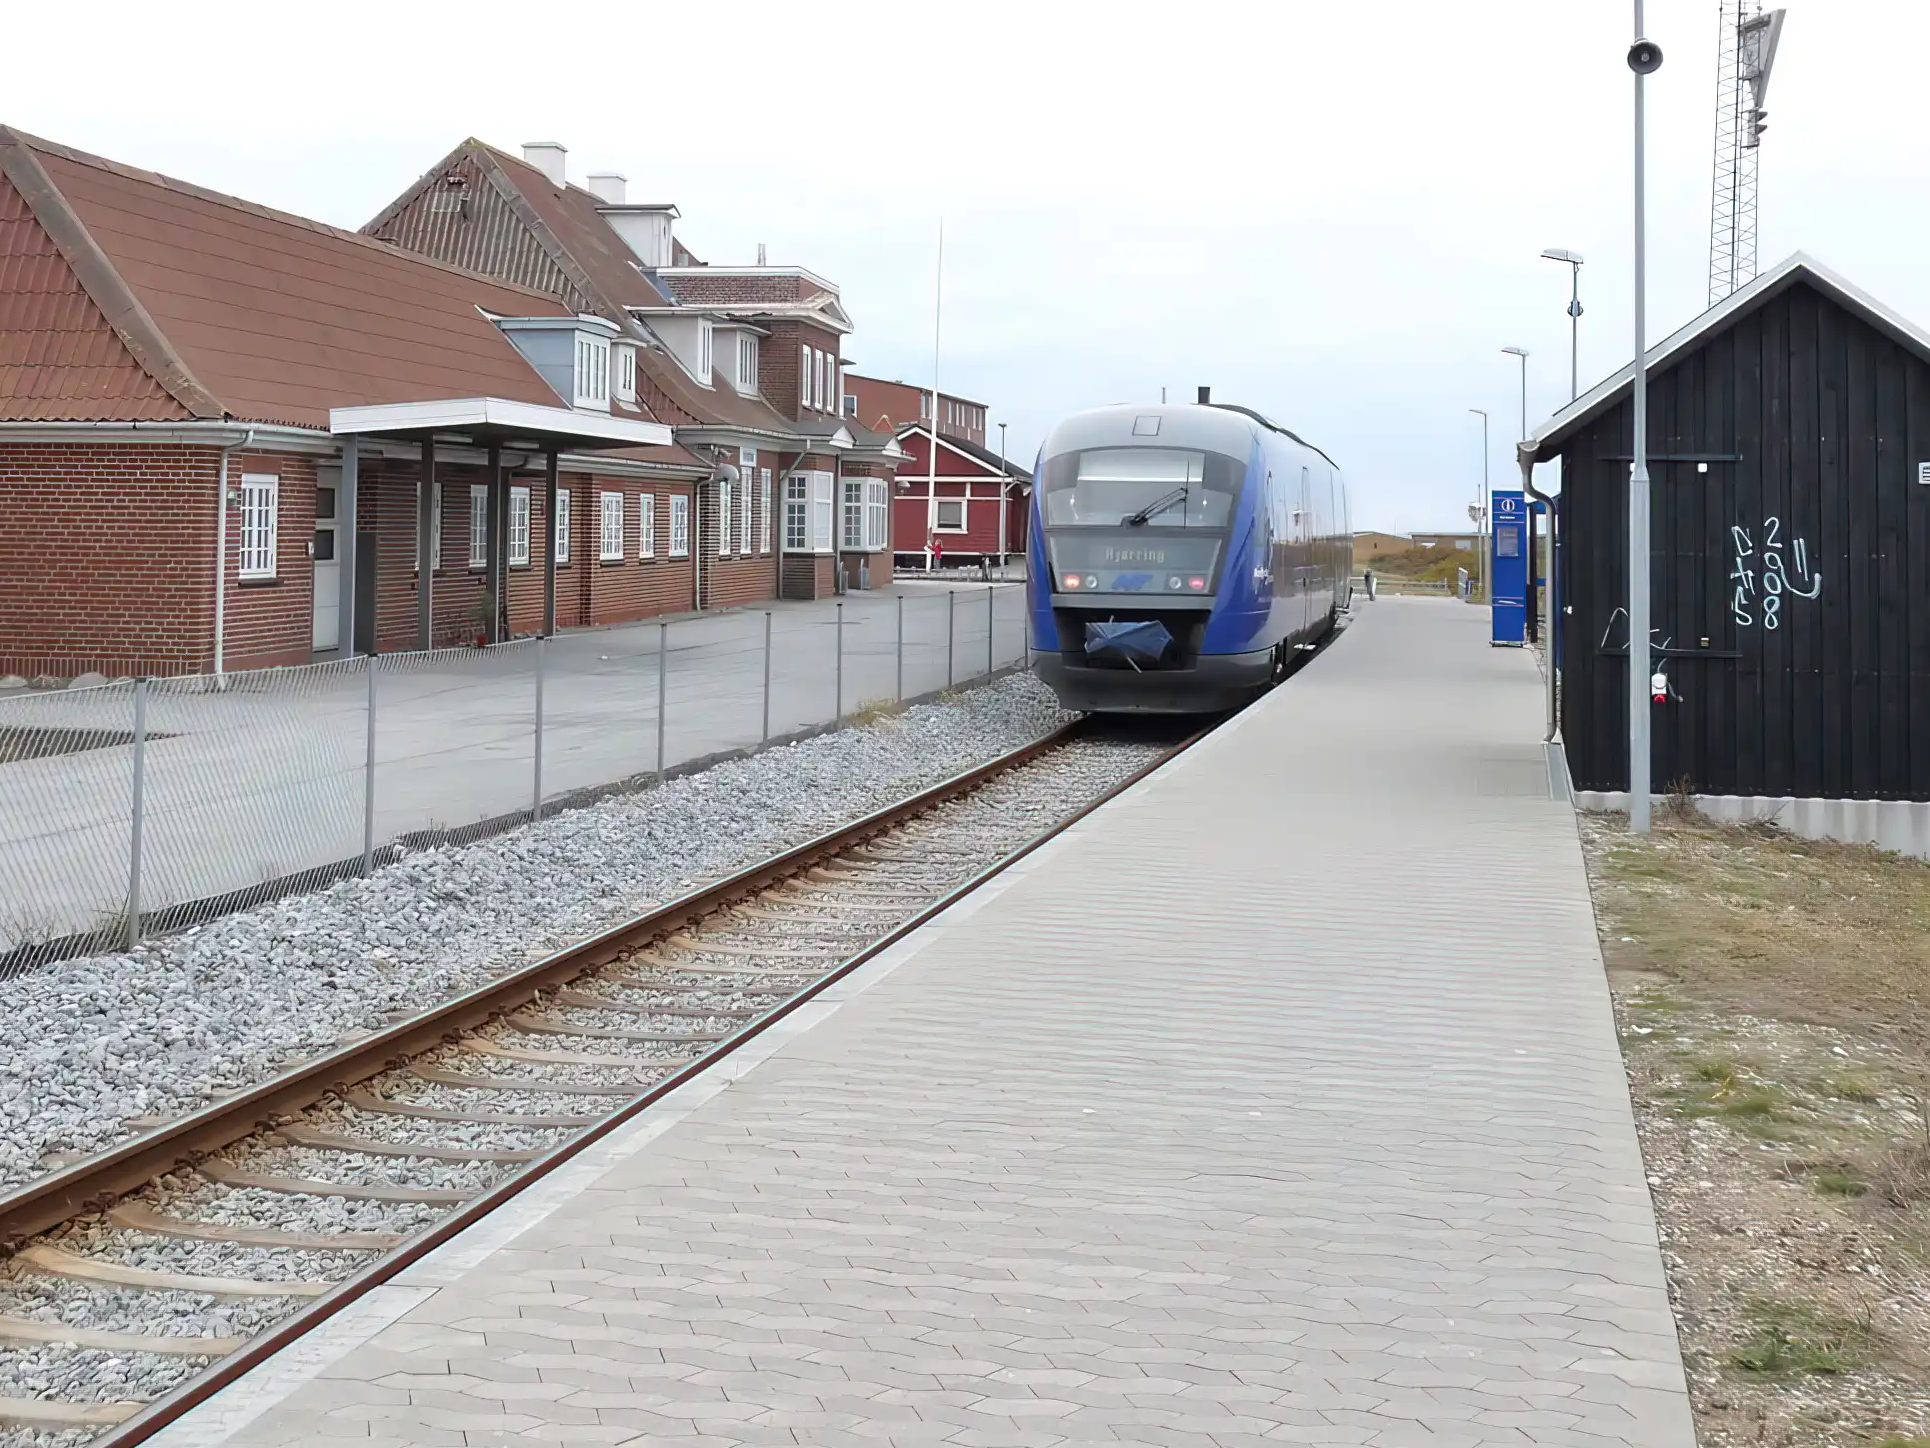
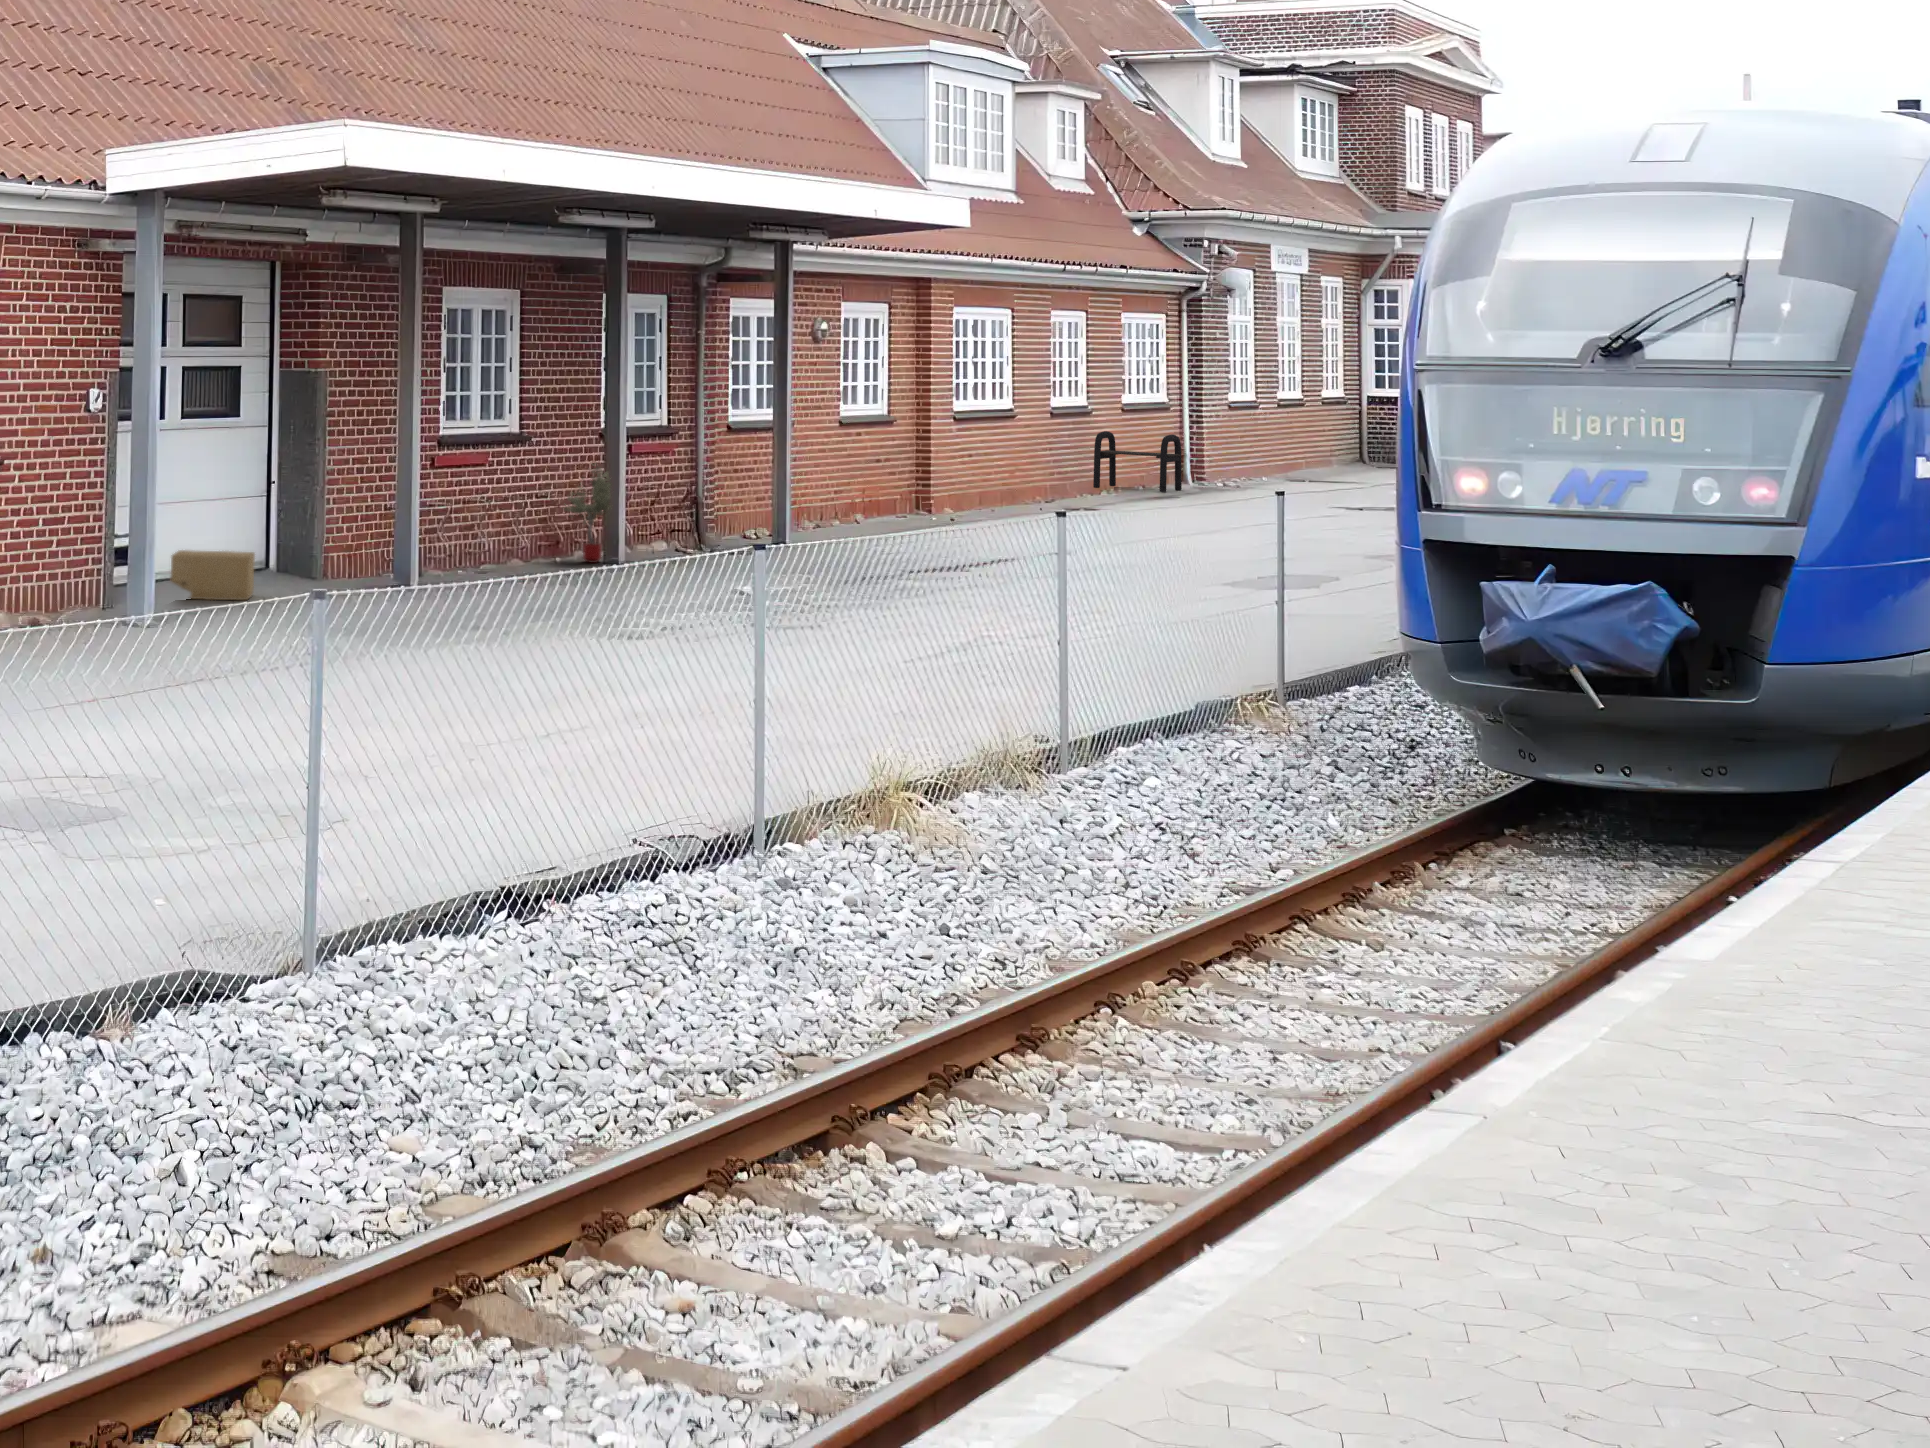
bench: none [658,574,715,613] -> present [1093,431,1182,492]
cardboard box: none [309,635,360,662] -> present [171,550,255,600]

